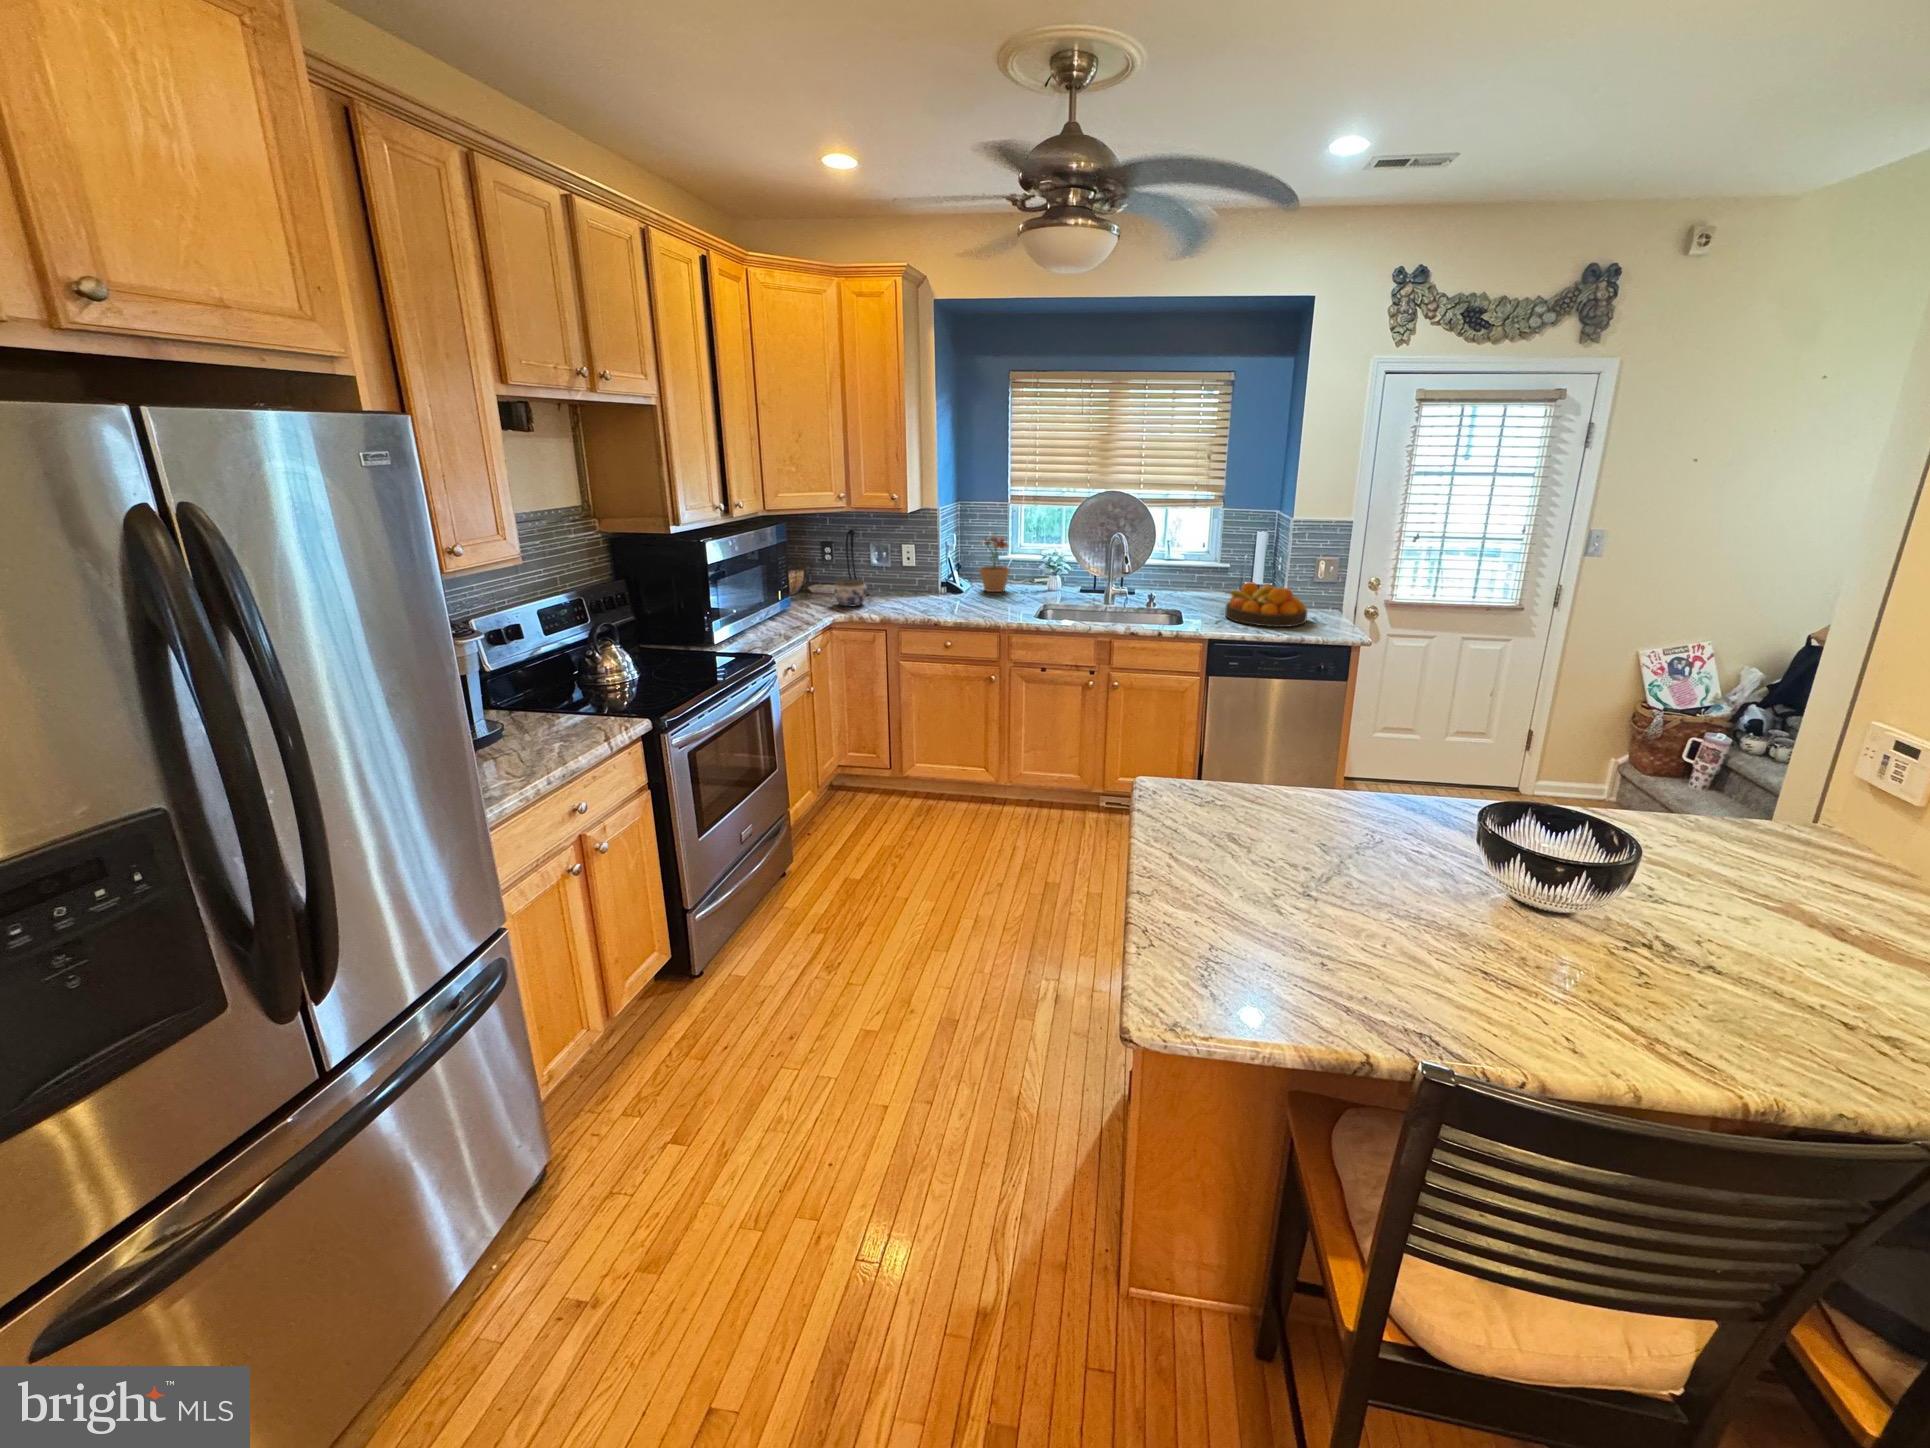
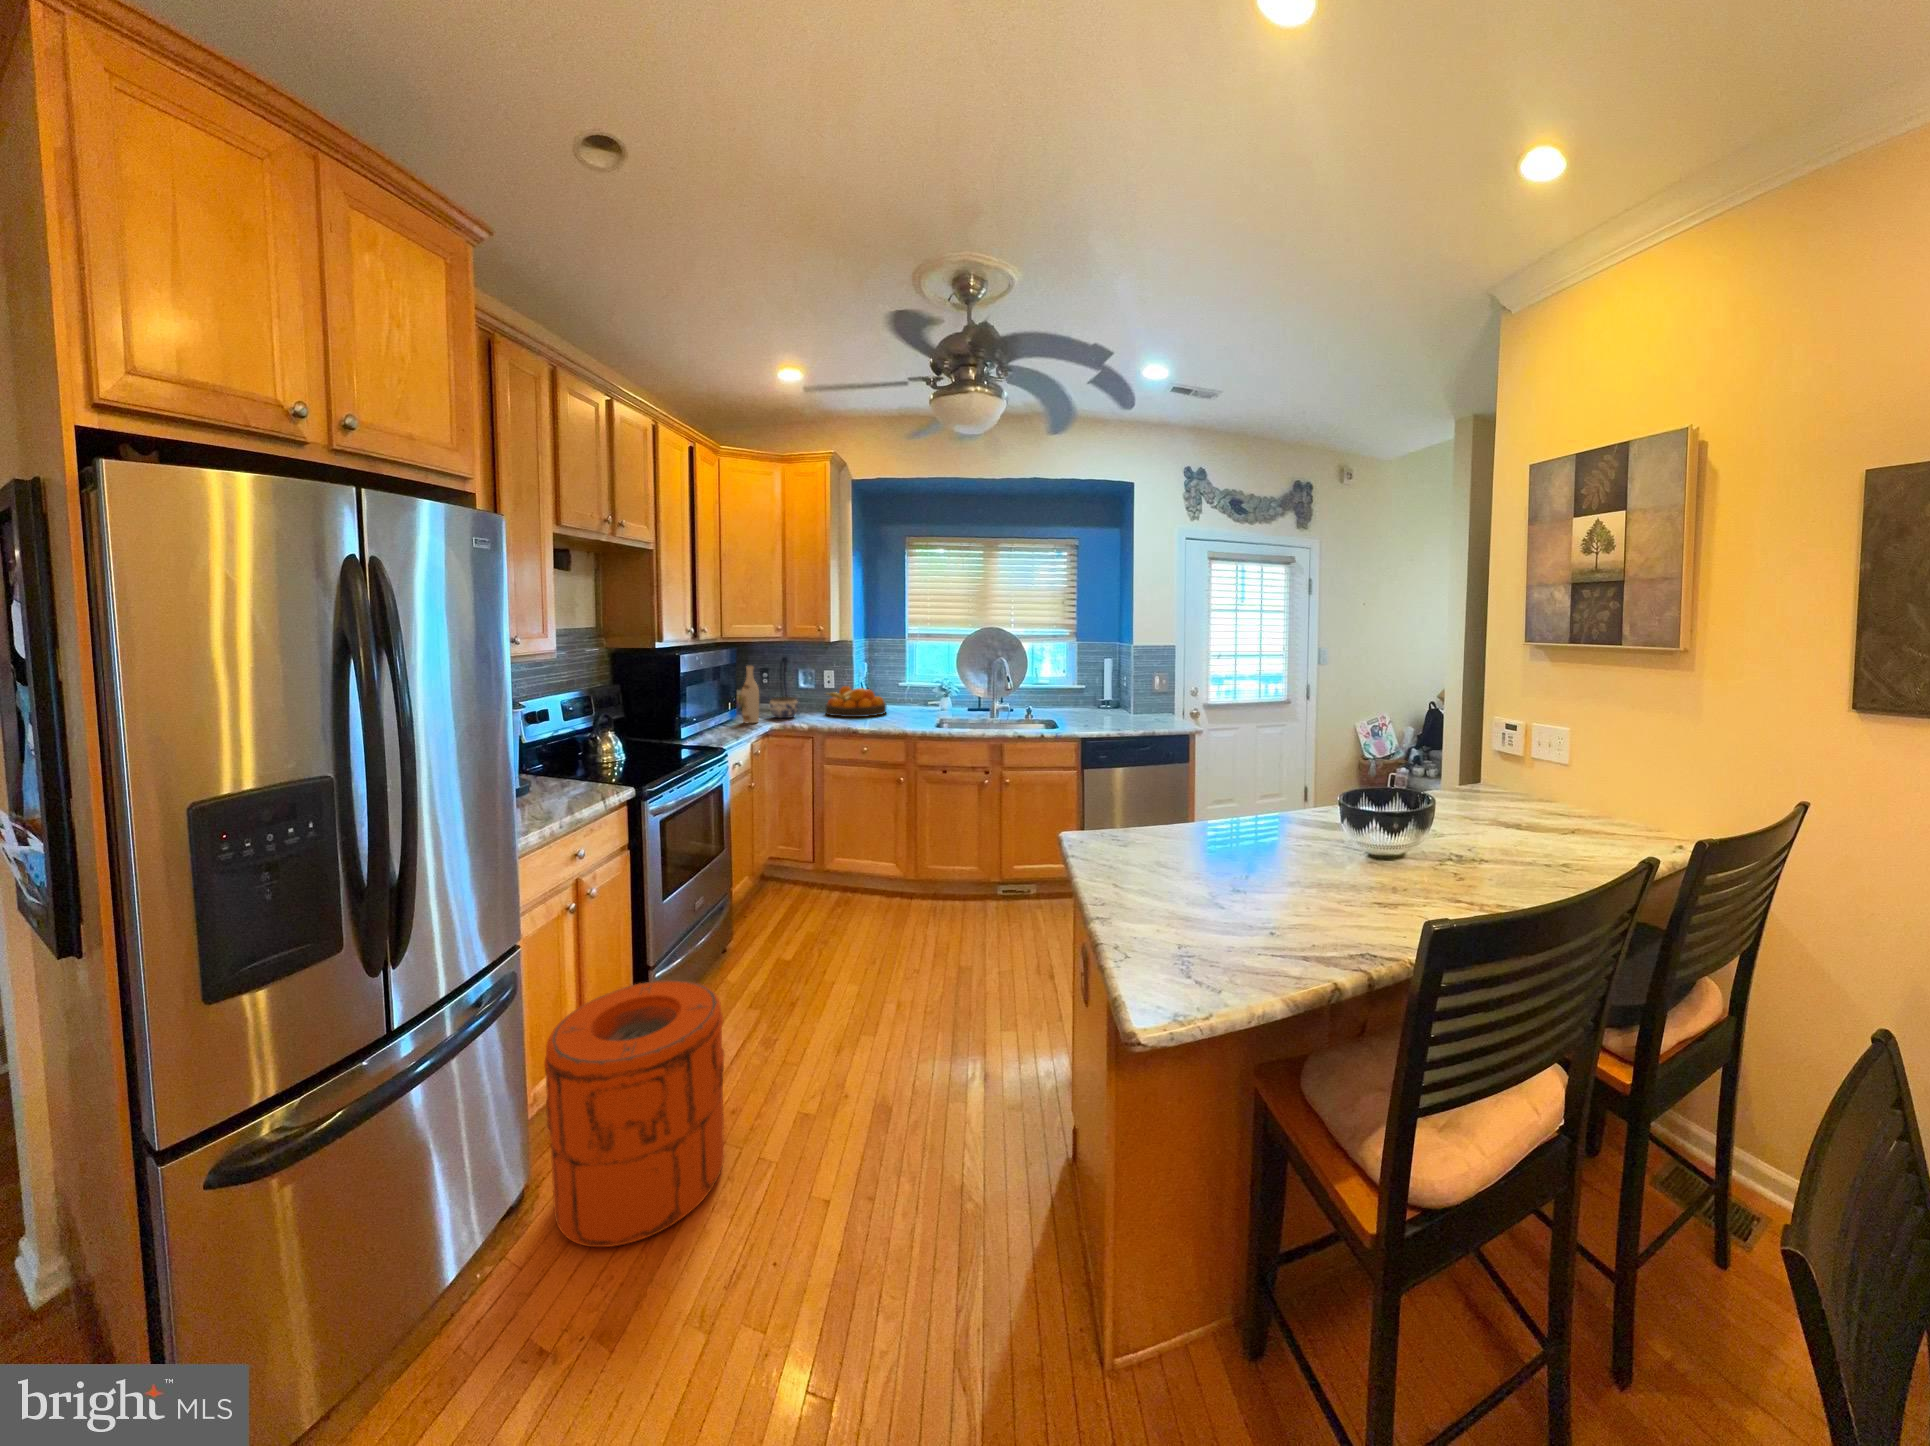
potted plant: present [979,533,1010,592] -> none [887,659,915,708]
wine bottle: none [798,543,820,614] -> present [741,666,759,723]
fruit bowl: present [1225,582,1307,627] -> present [825,686,886,717]
trash can: none [532,968,752,1271] -> present [544,980,724,1247]

